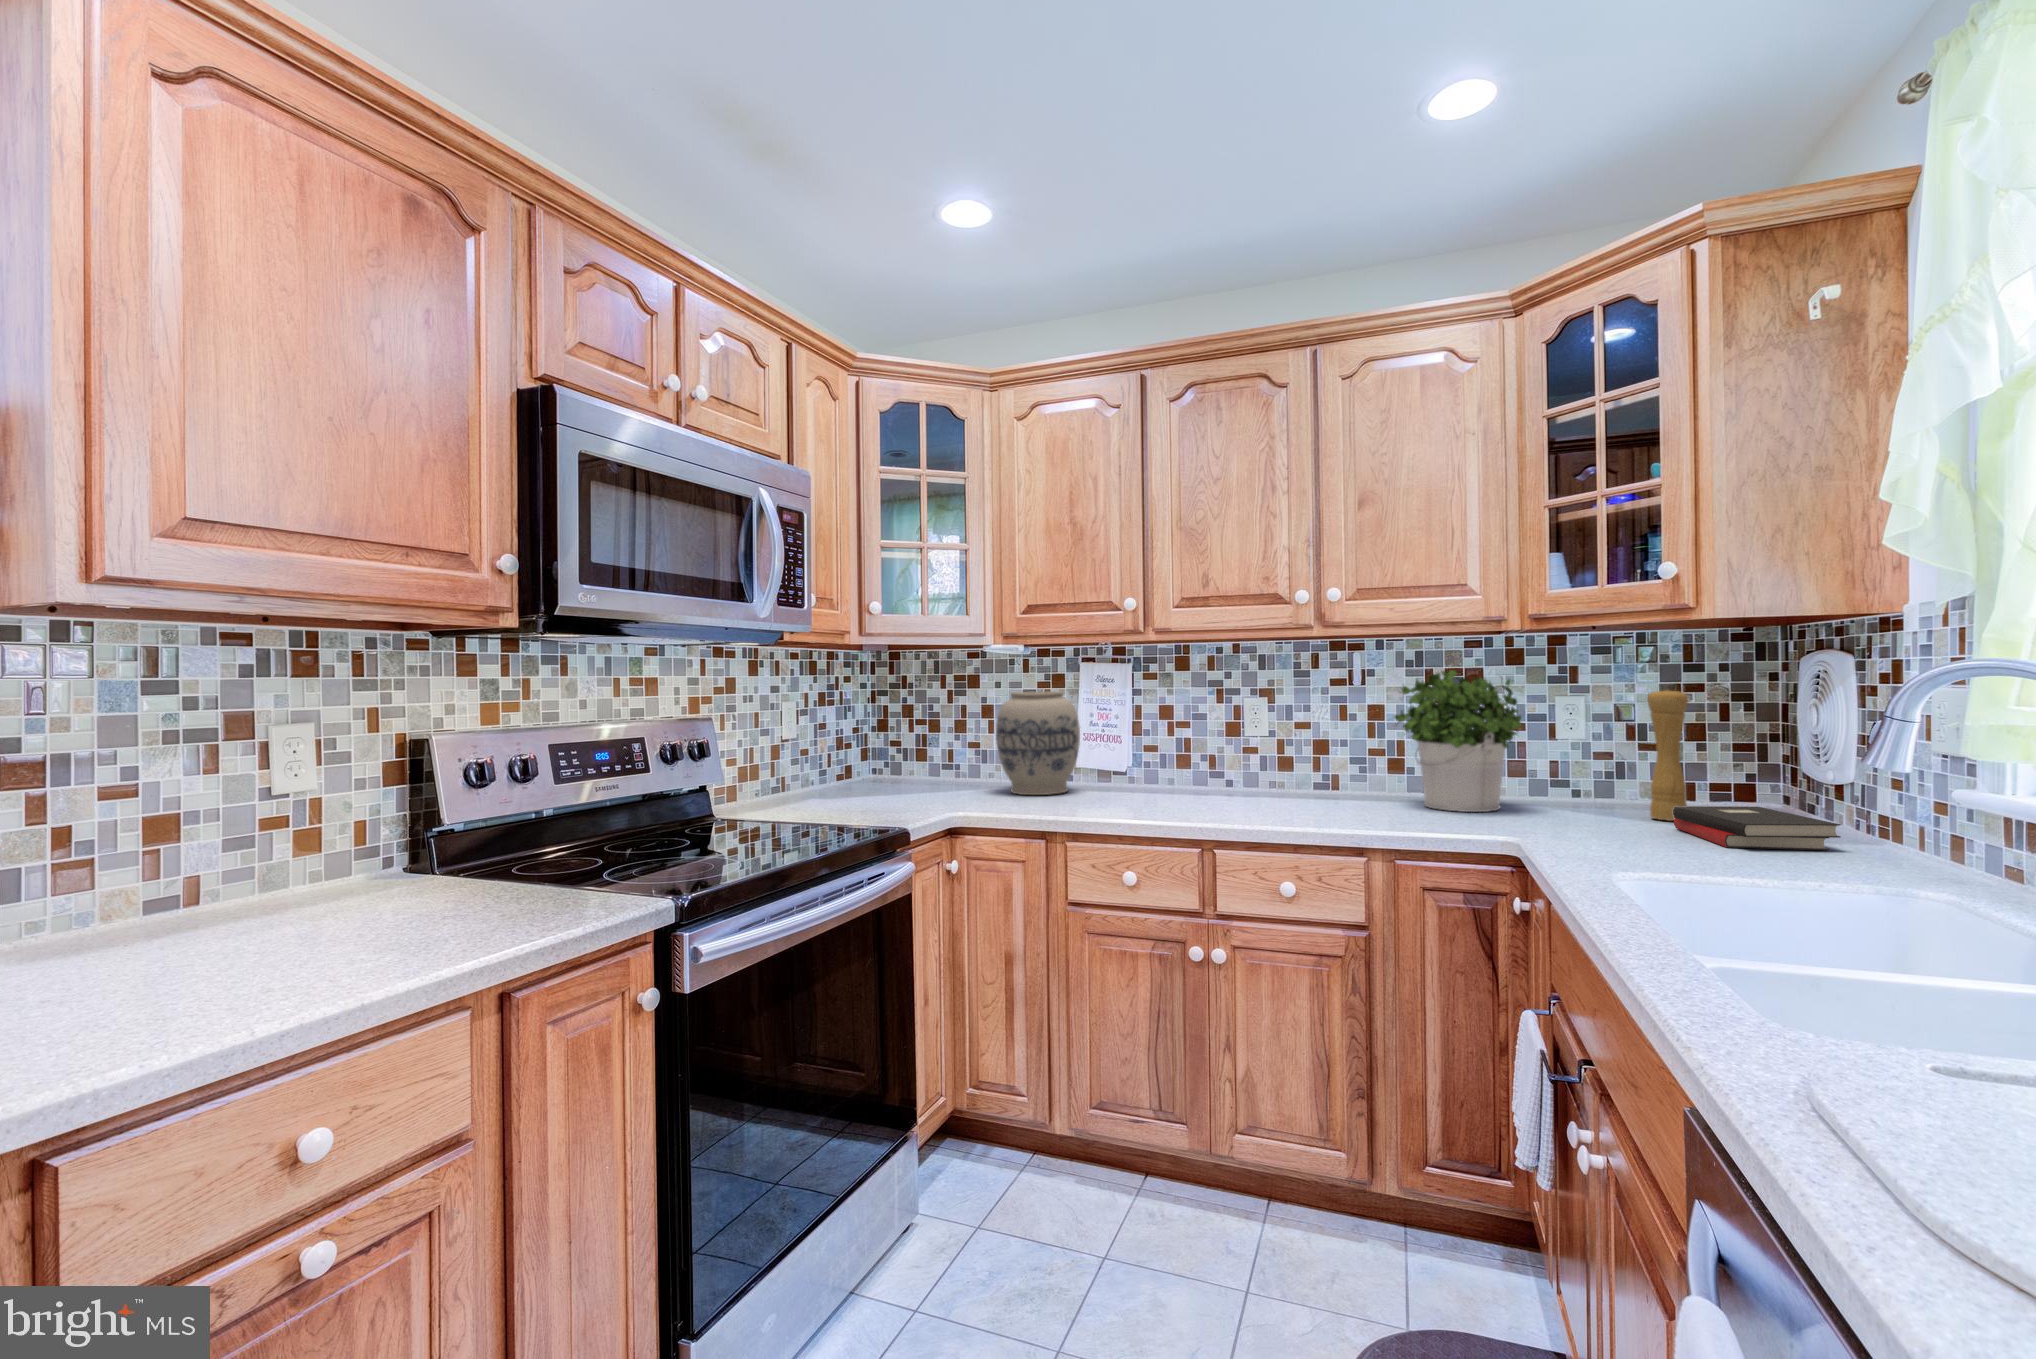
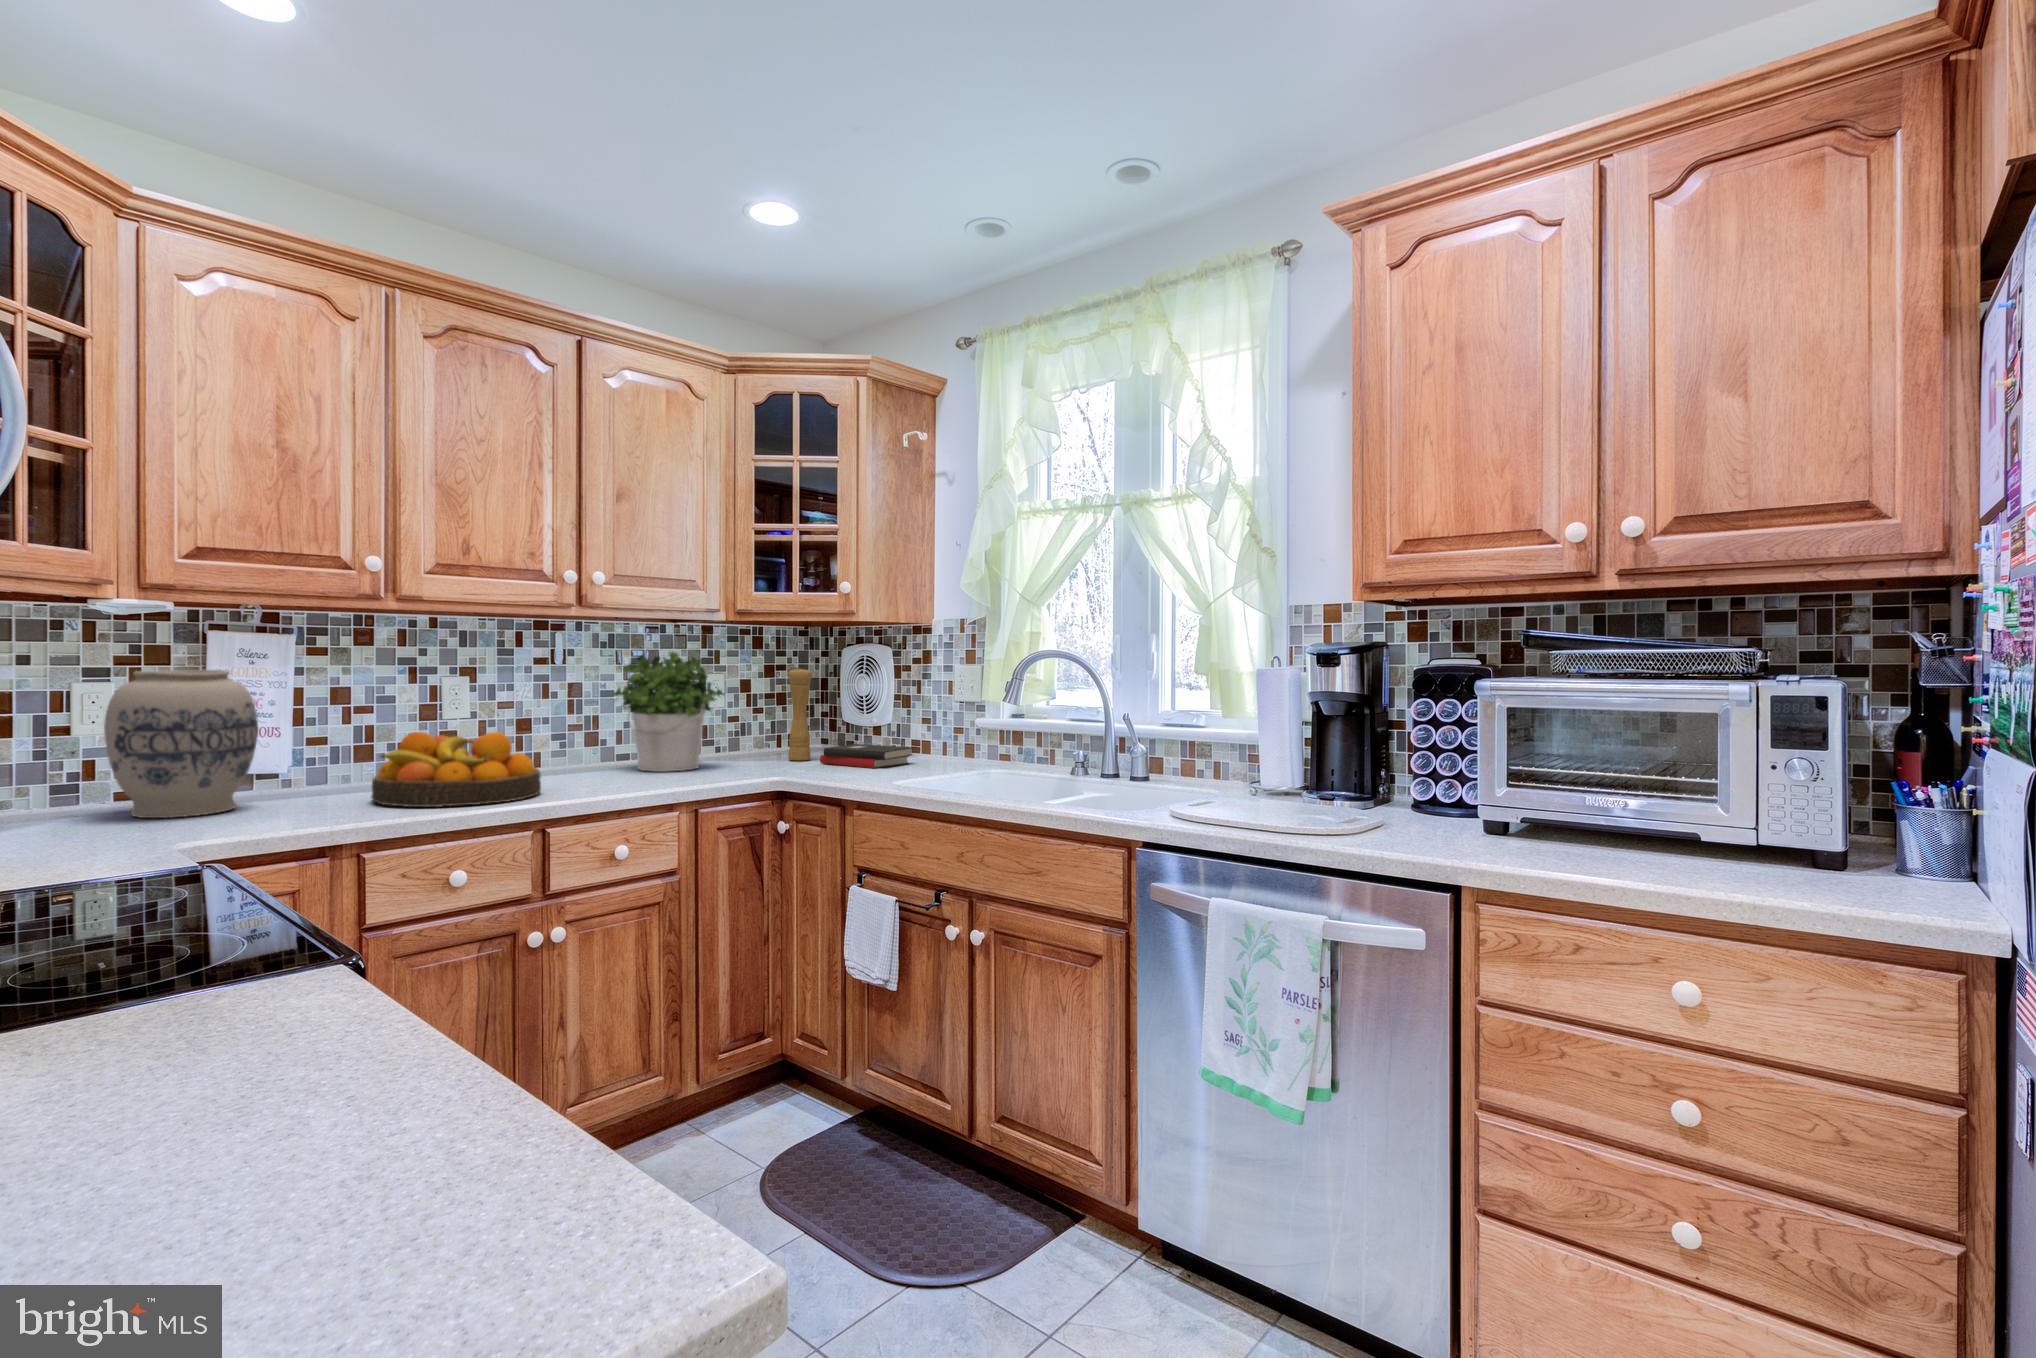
fruit bowl: none [1116,746,1256,816] -> present [371,732,541,807]

